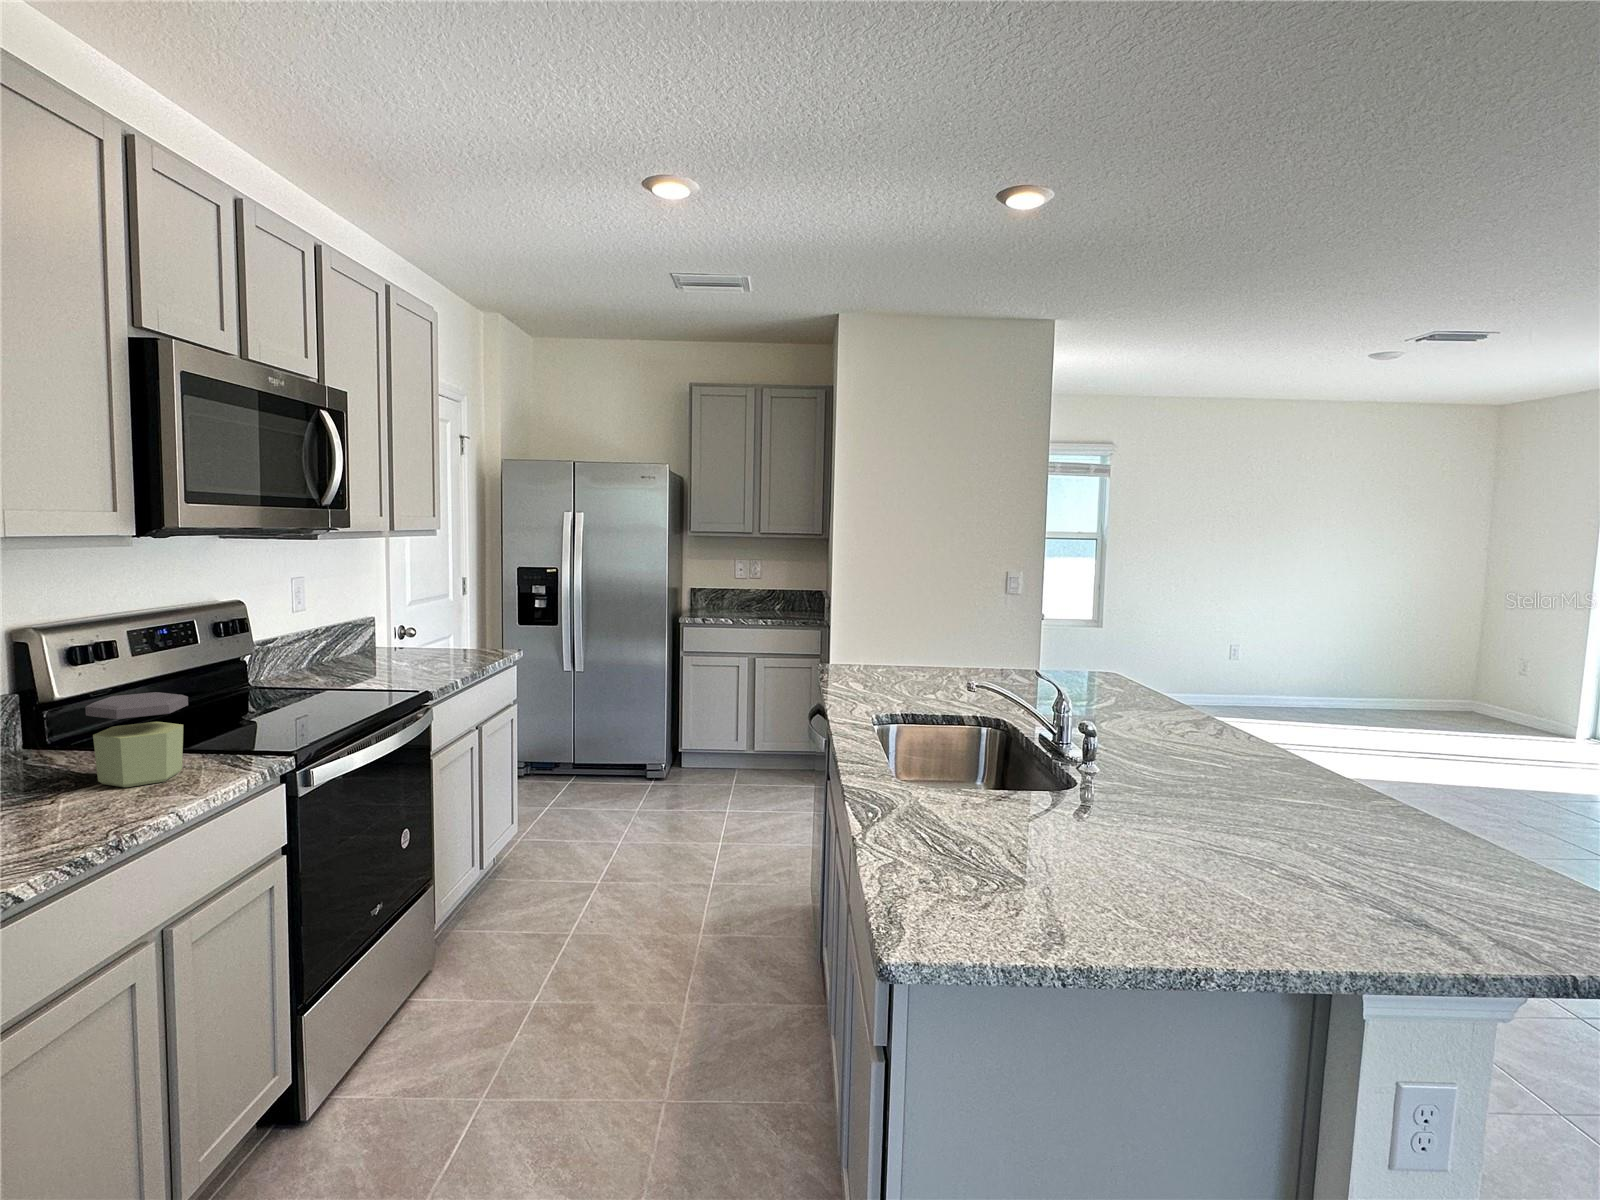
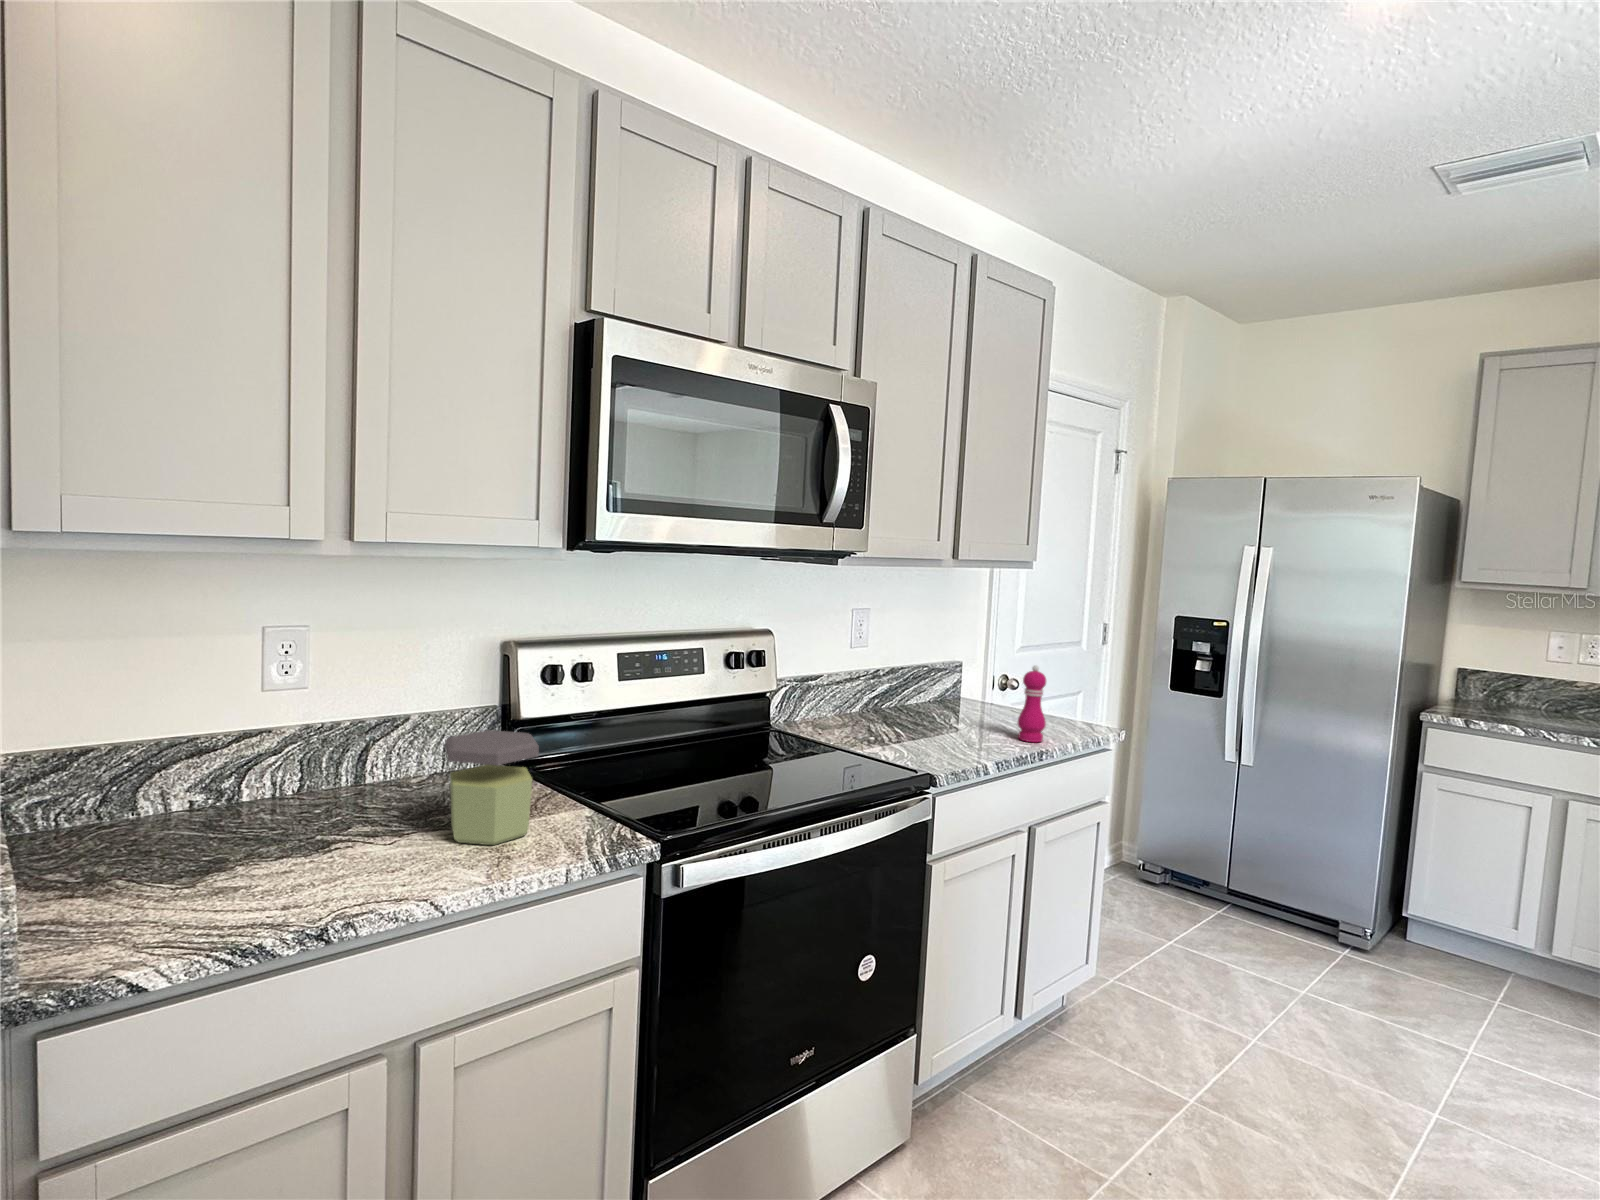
pepper mill: none [458,607,480,665] -> present [1018,665,1046,742]

